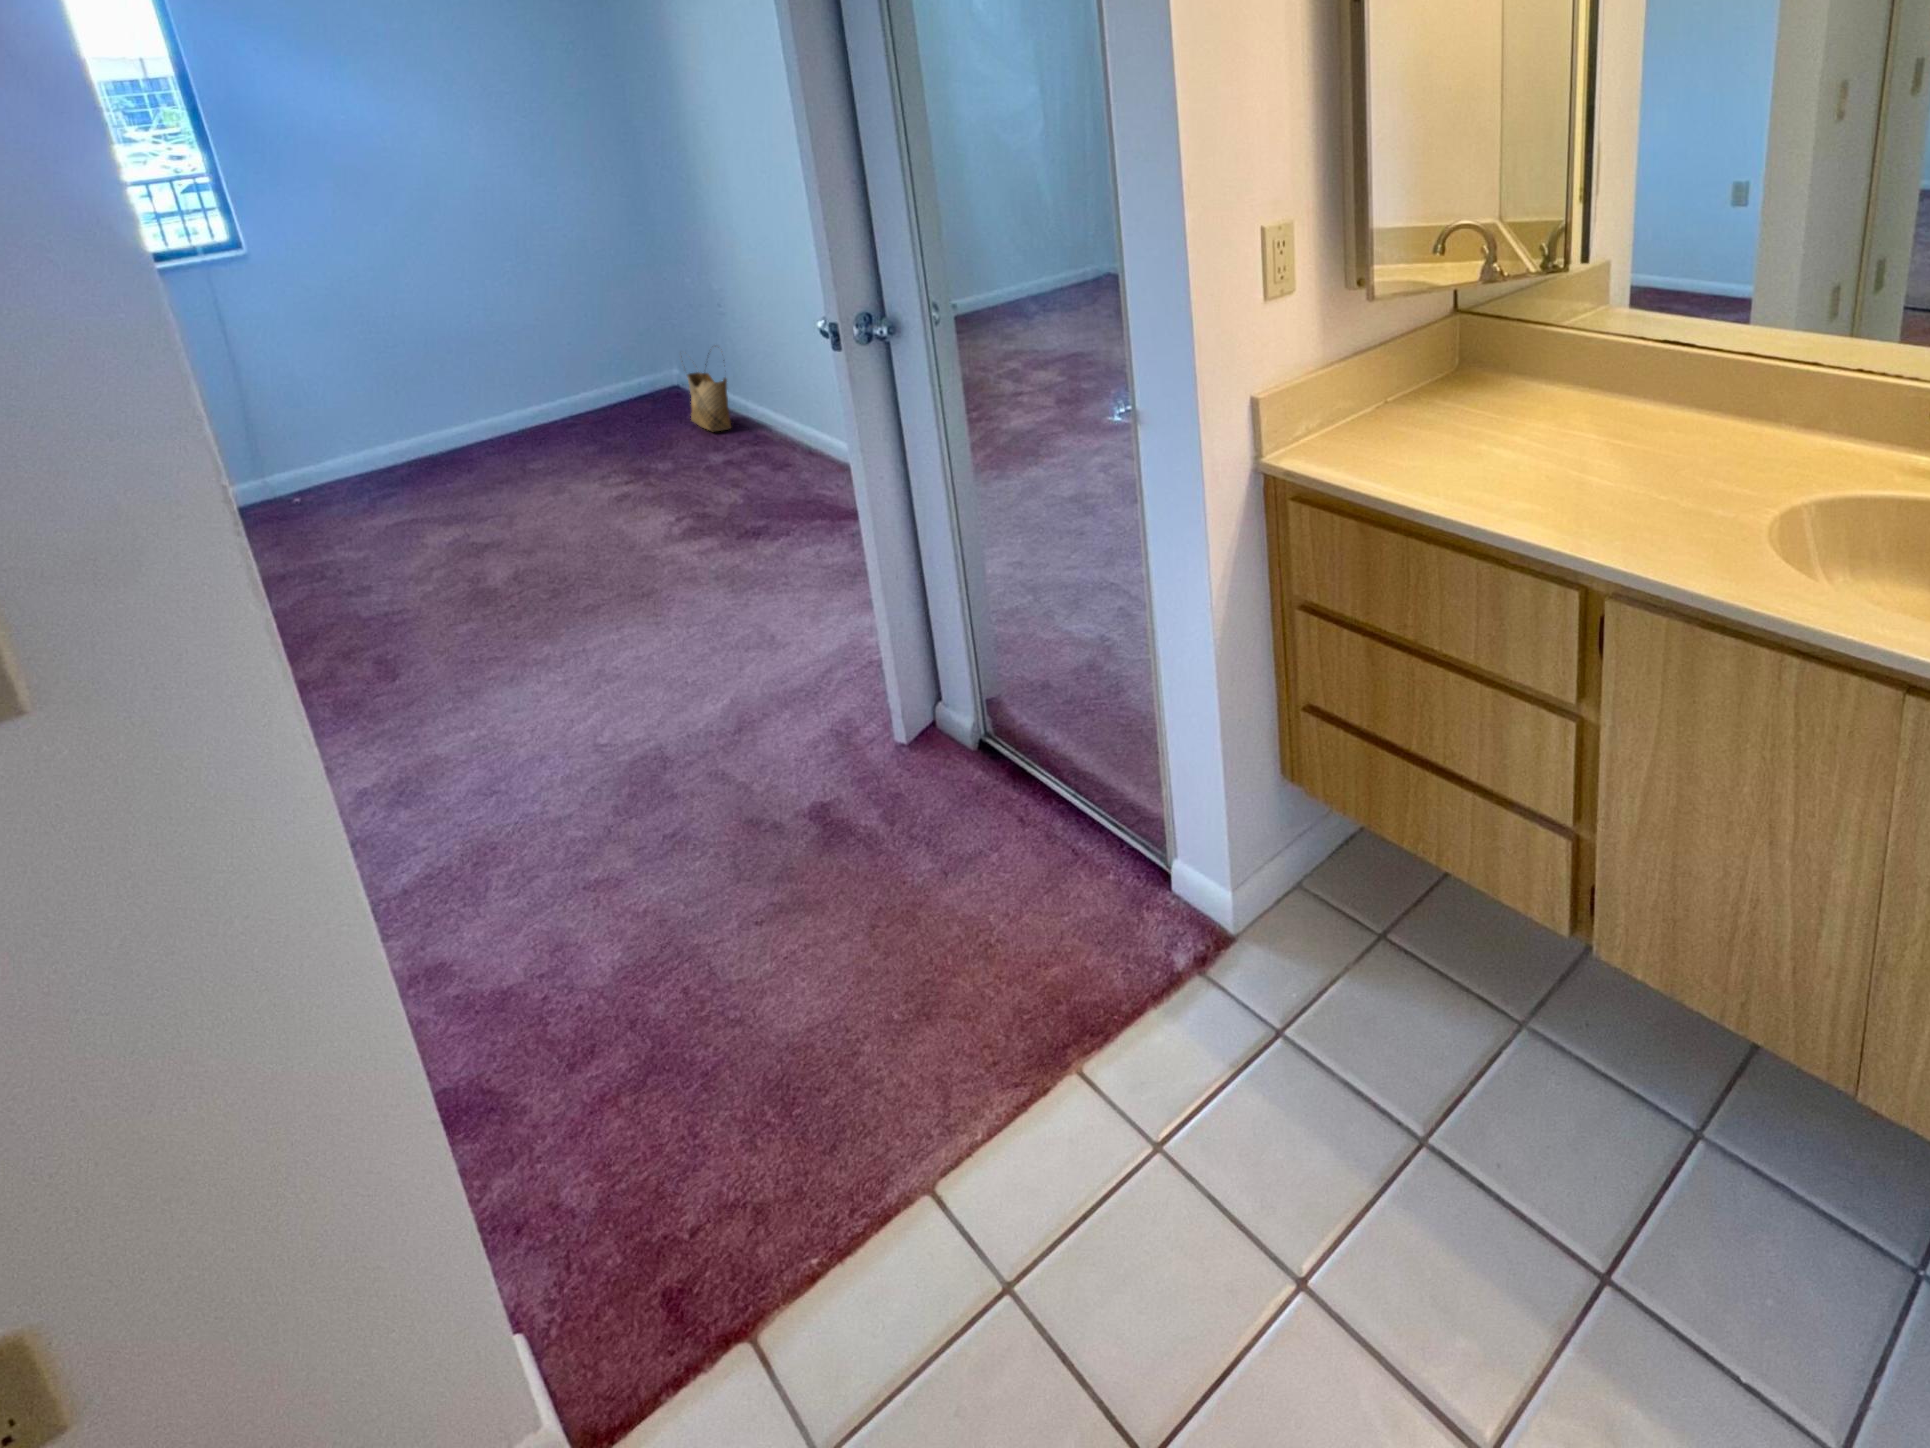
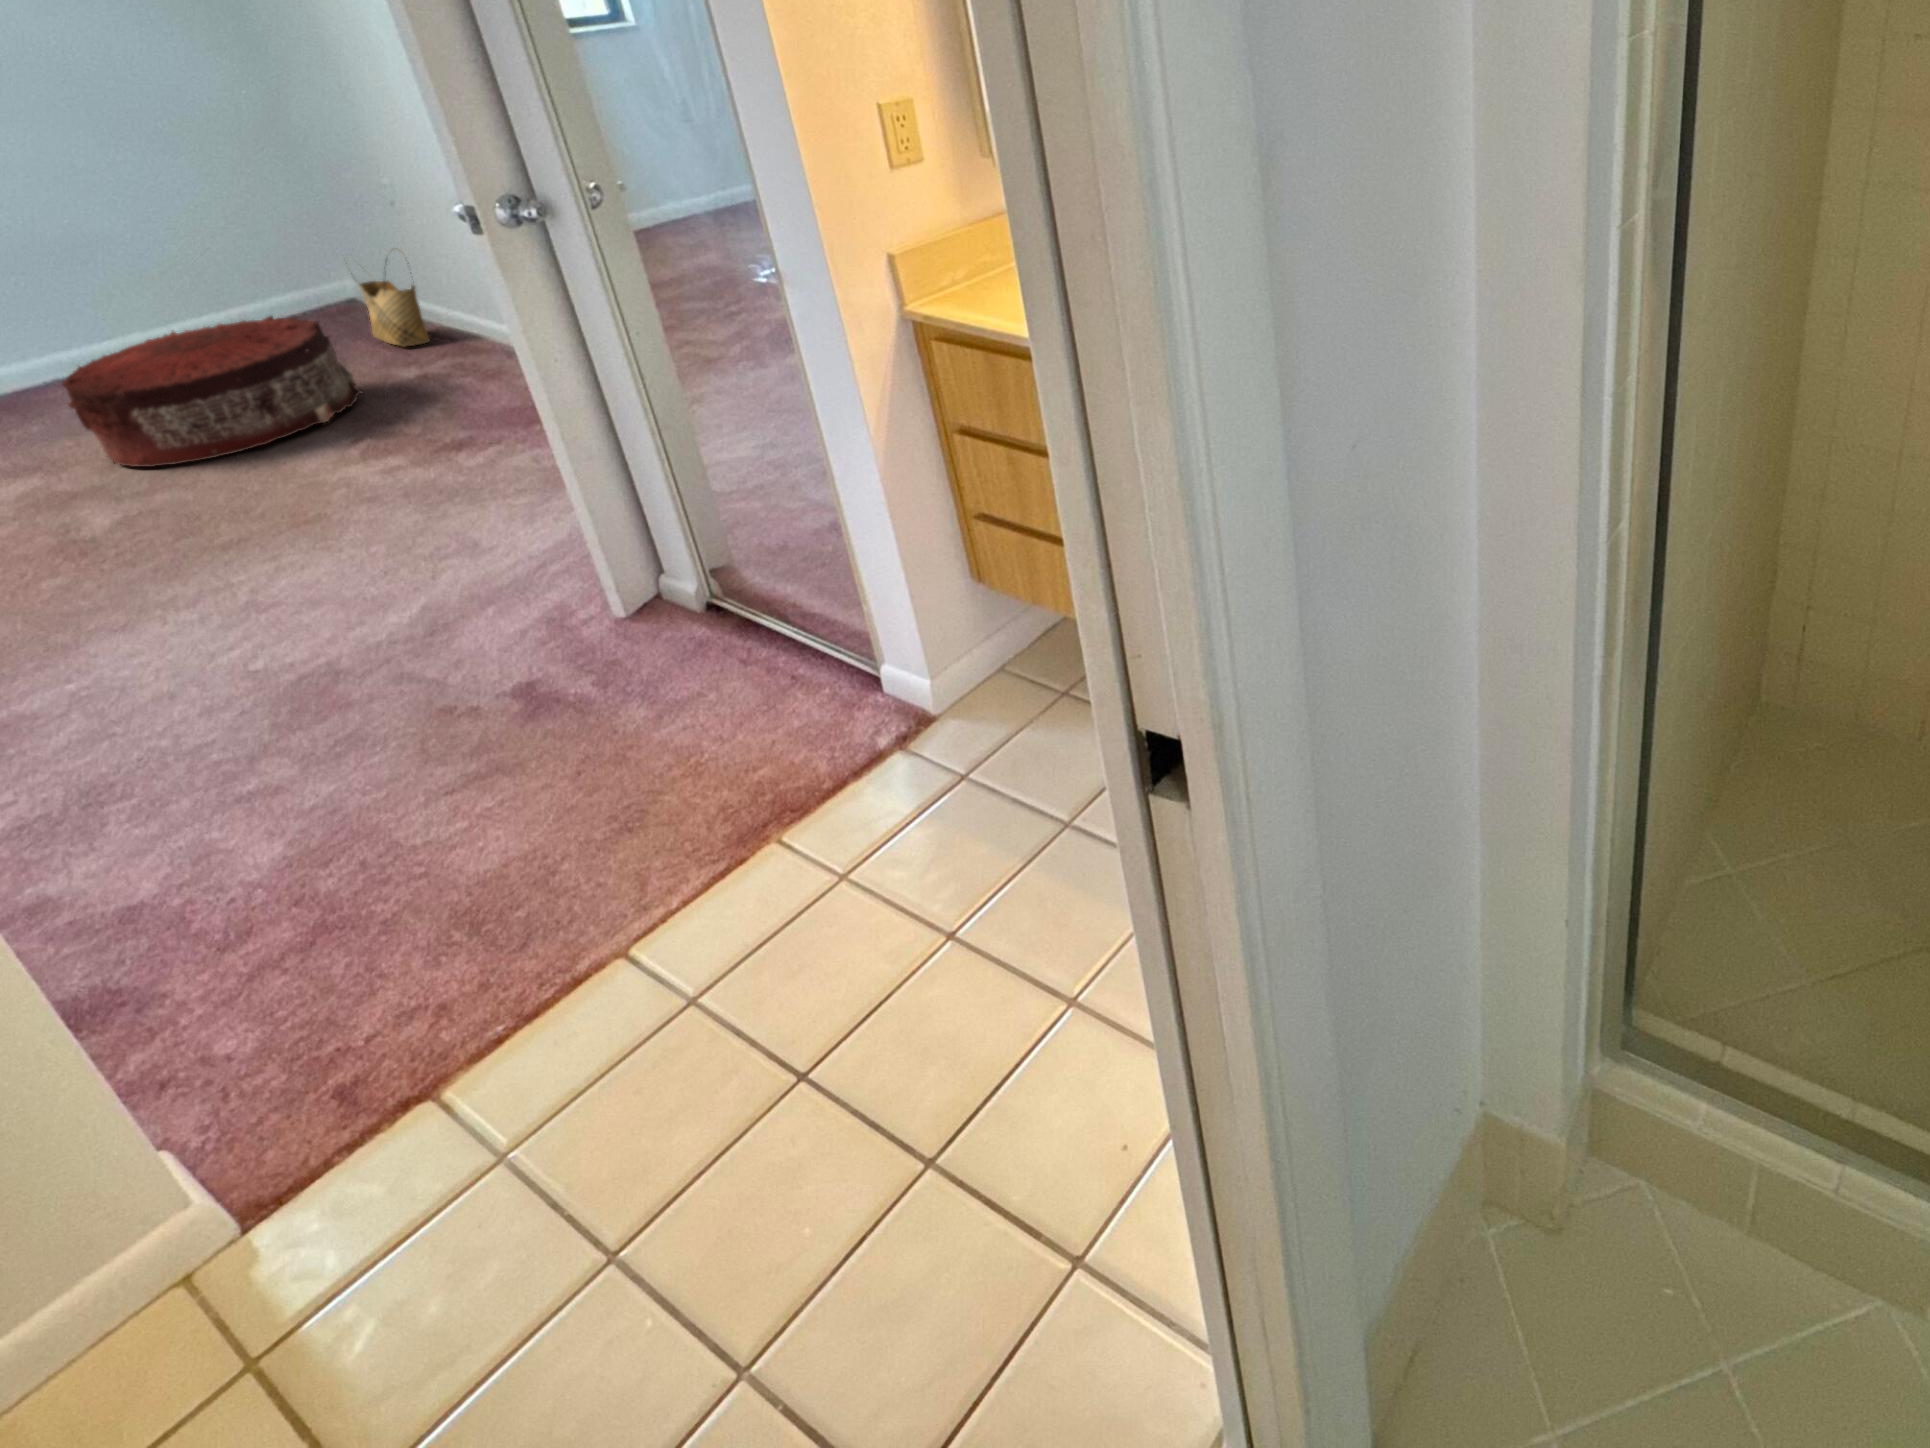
pouf: none [493,400,686,528] -> present [62,316,362,467]

